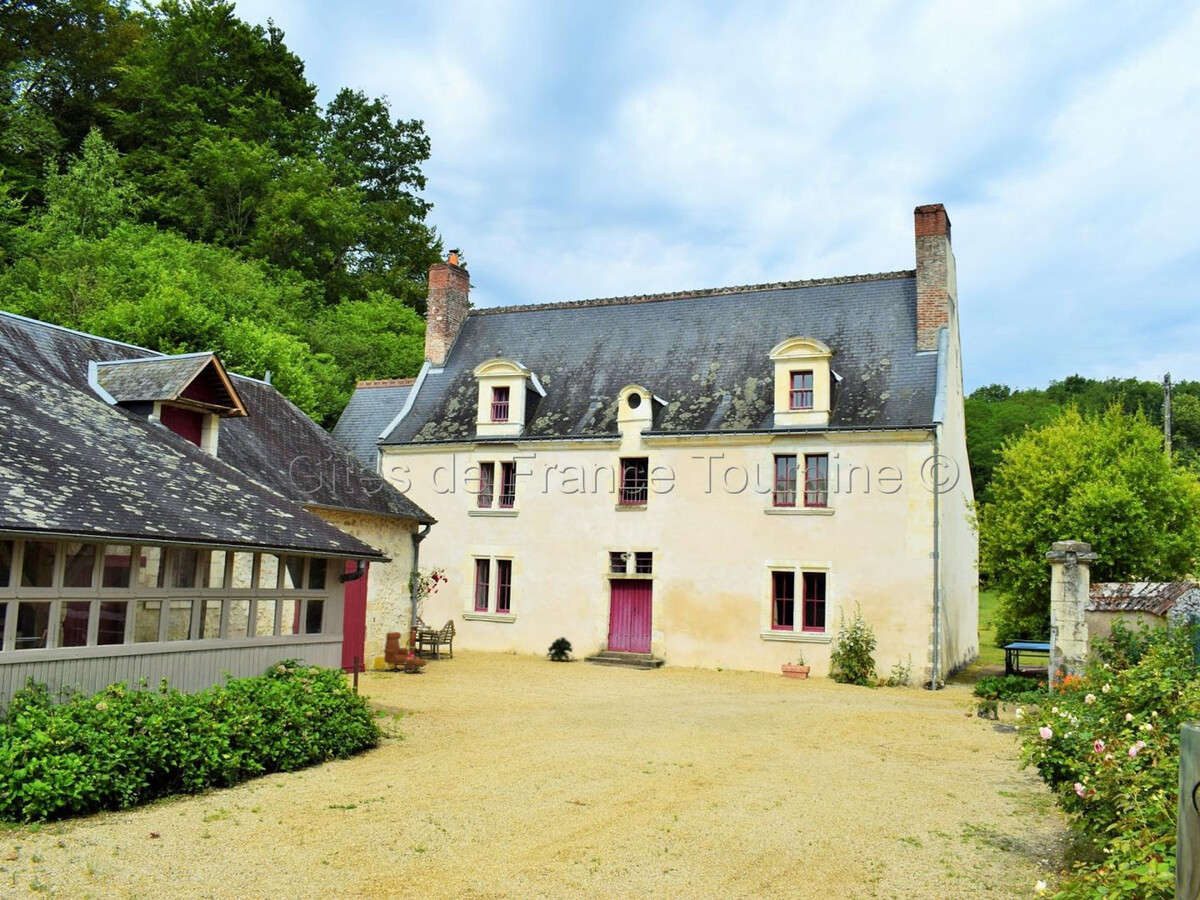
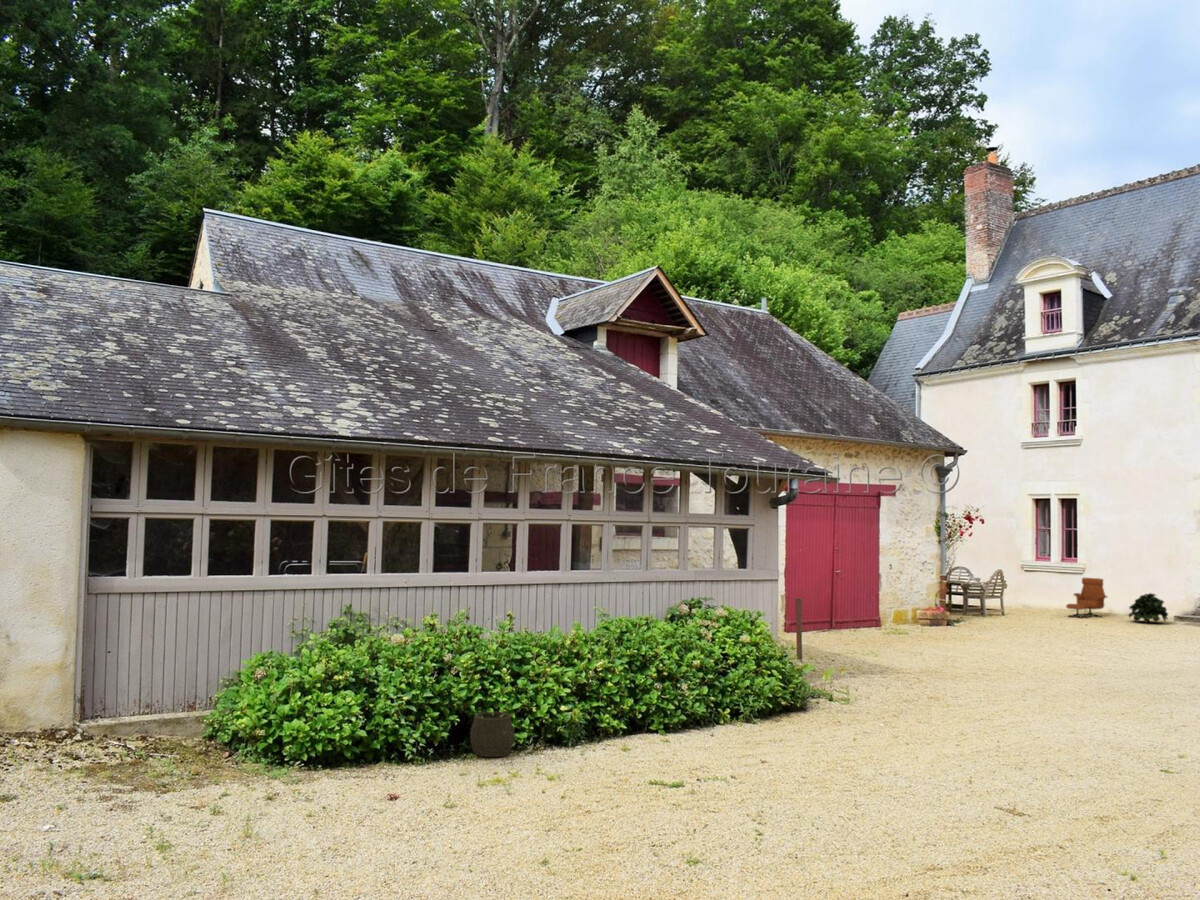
lounge chair: present [384,632,425,674] -> present [1066,578,1107,618]
woven basket: none [154,765,198,807] -> present [470,712,514,757]

